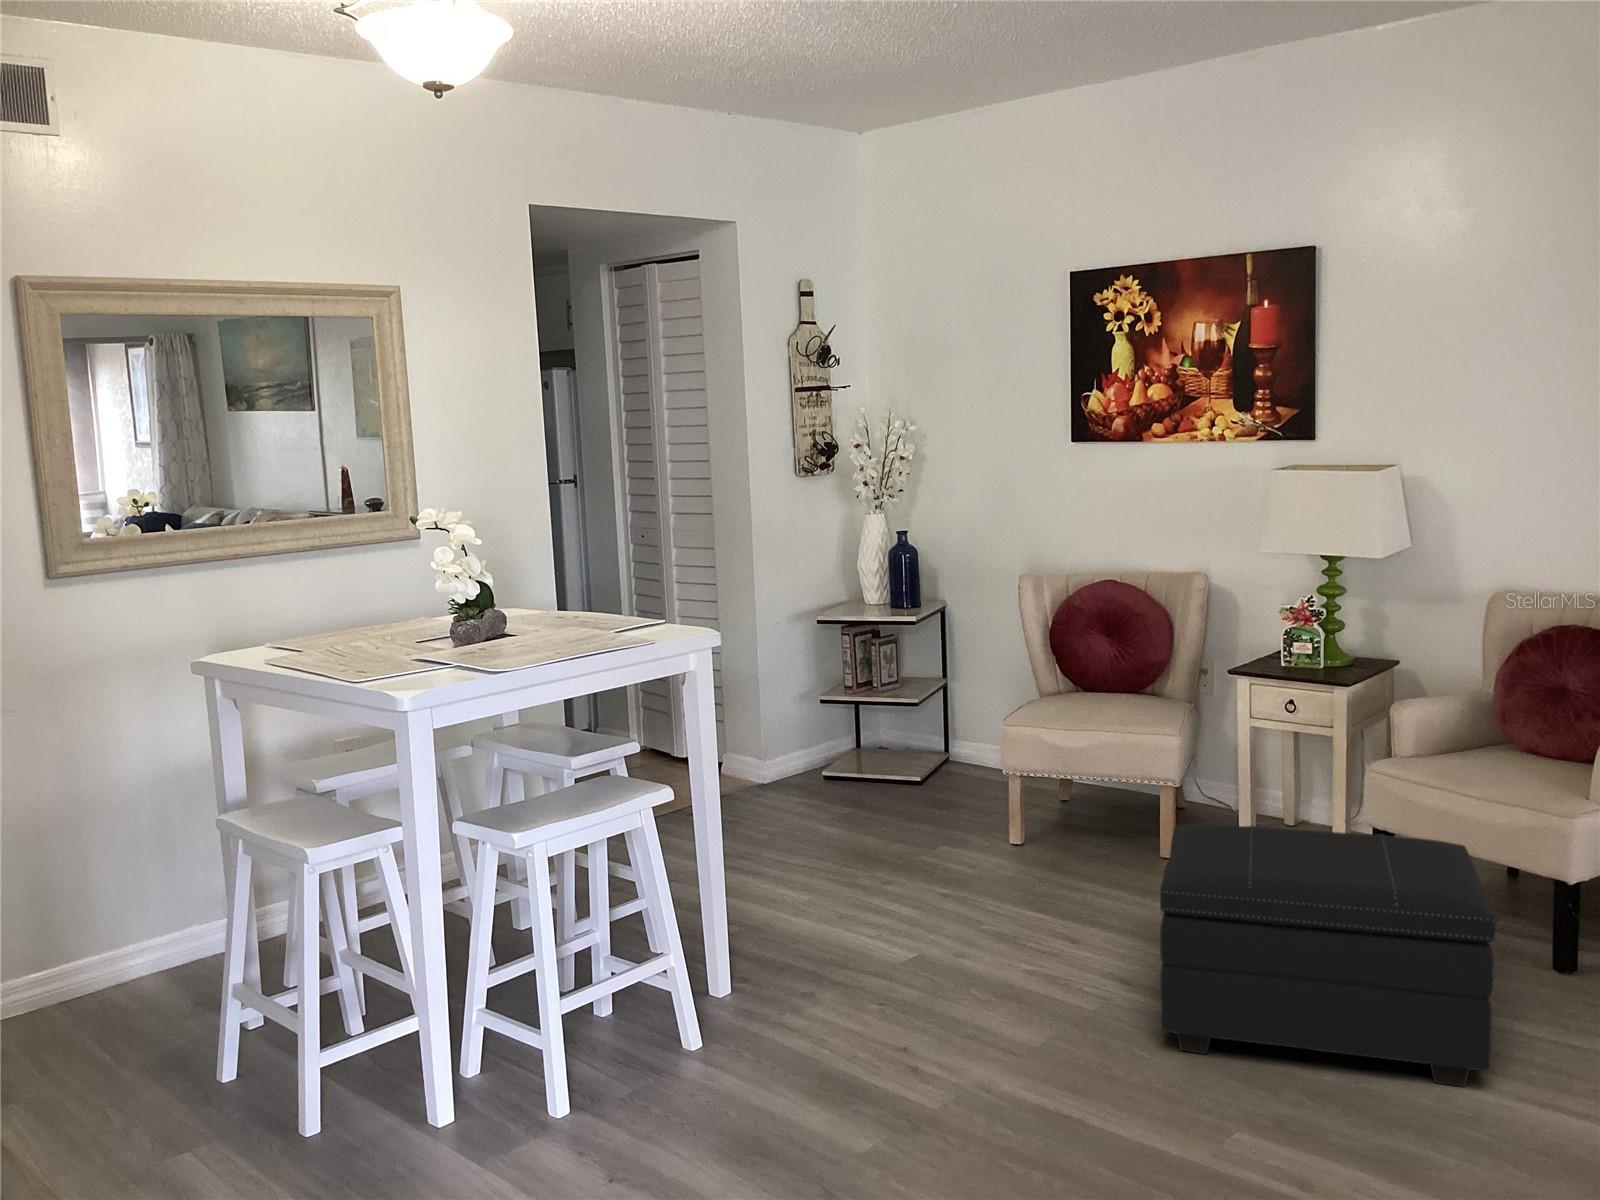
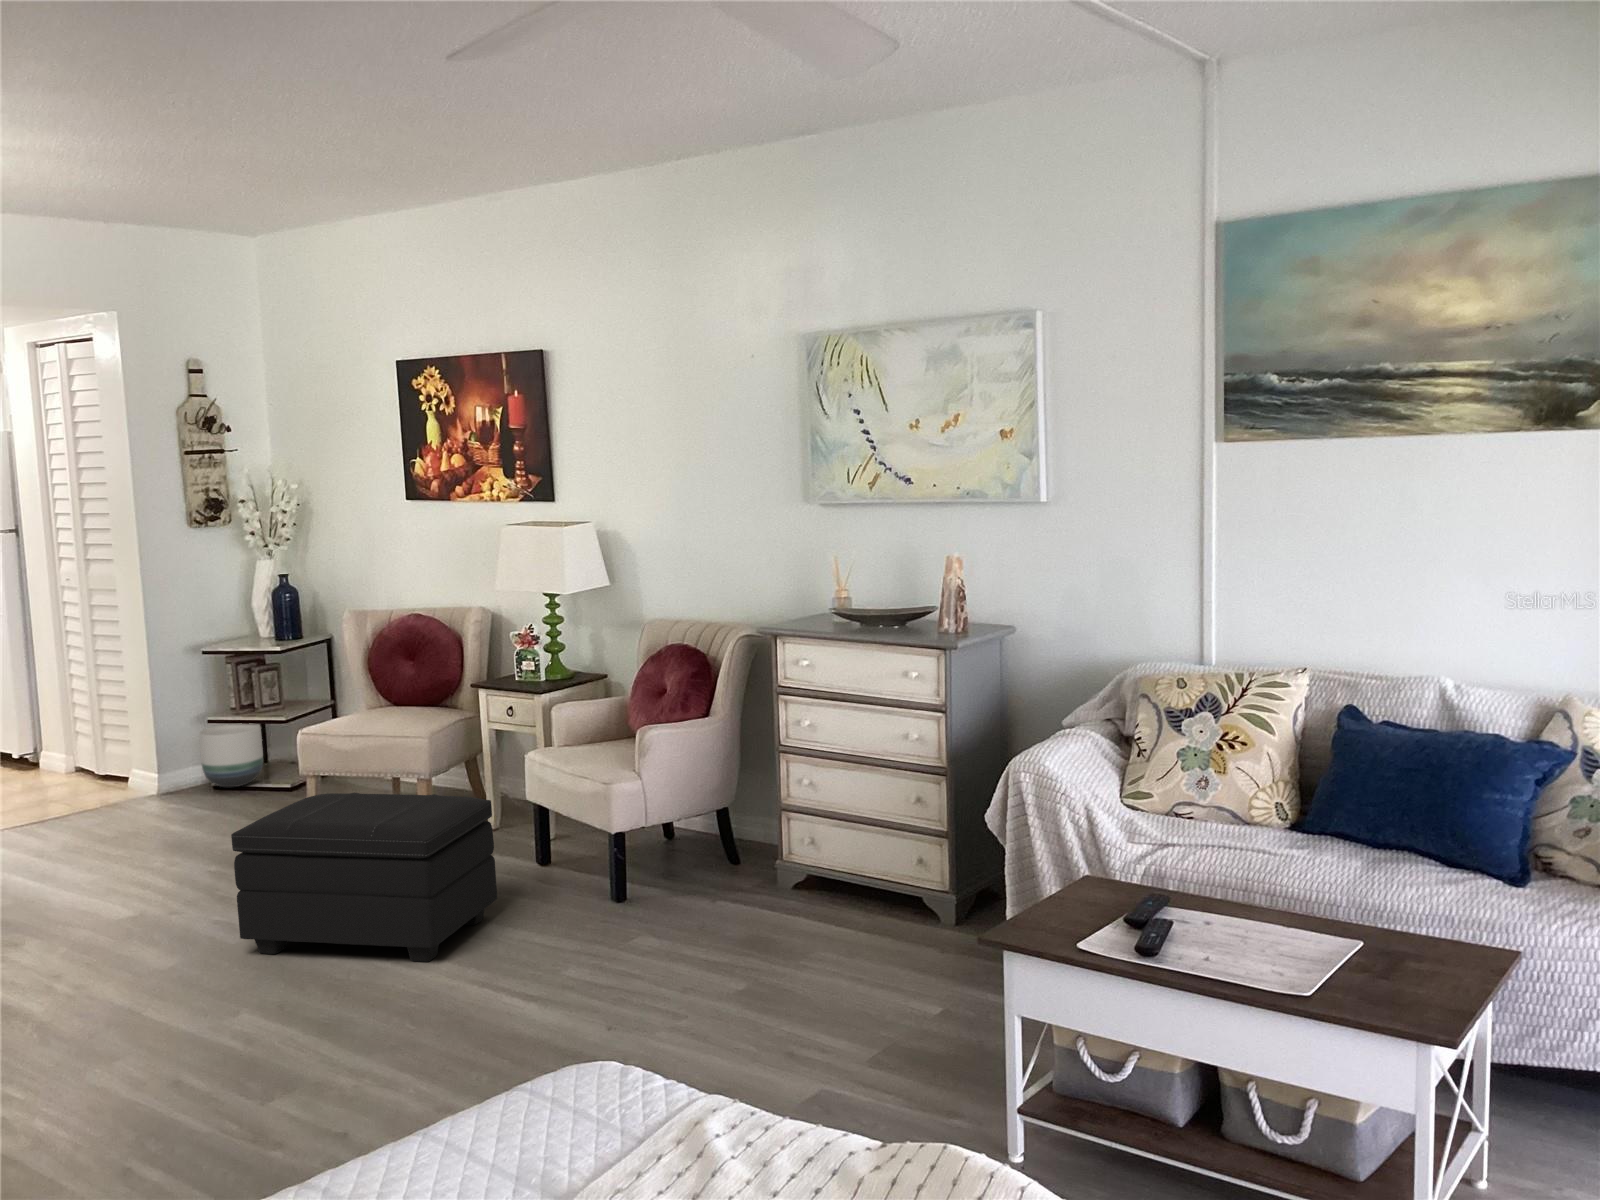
planter: none [807,704,874,778] -> present [199,723,263,787]

